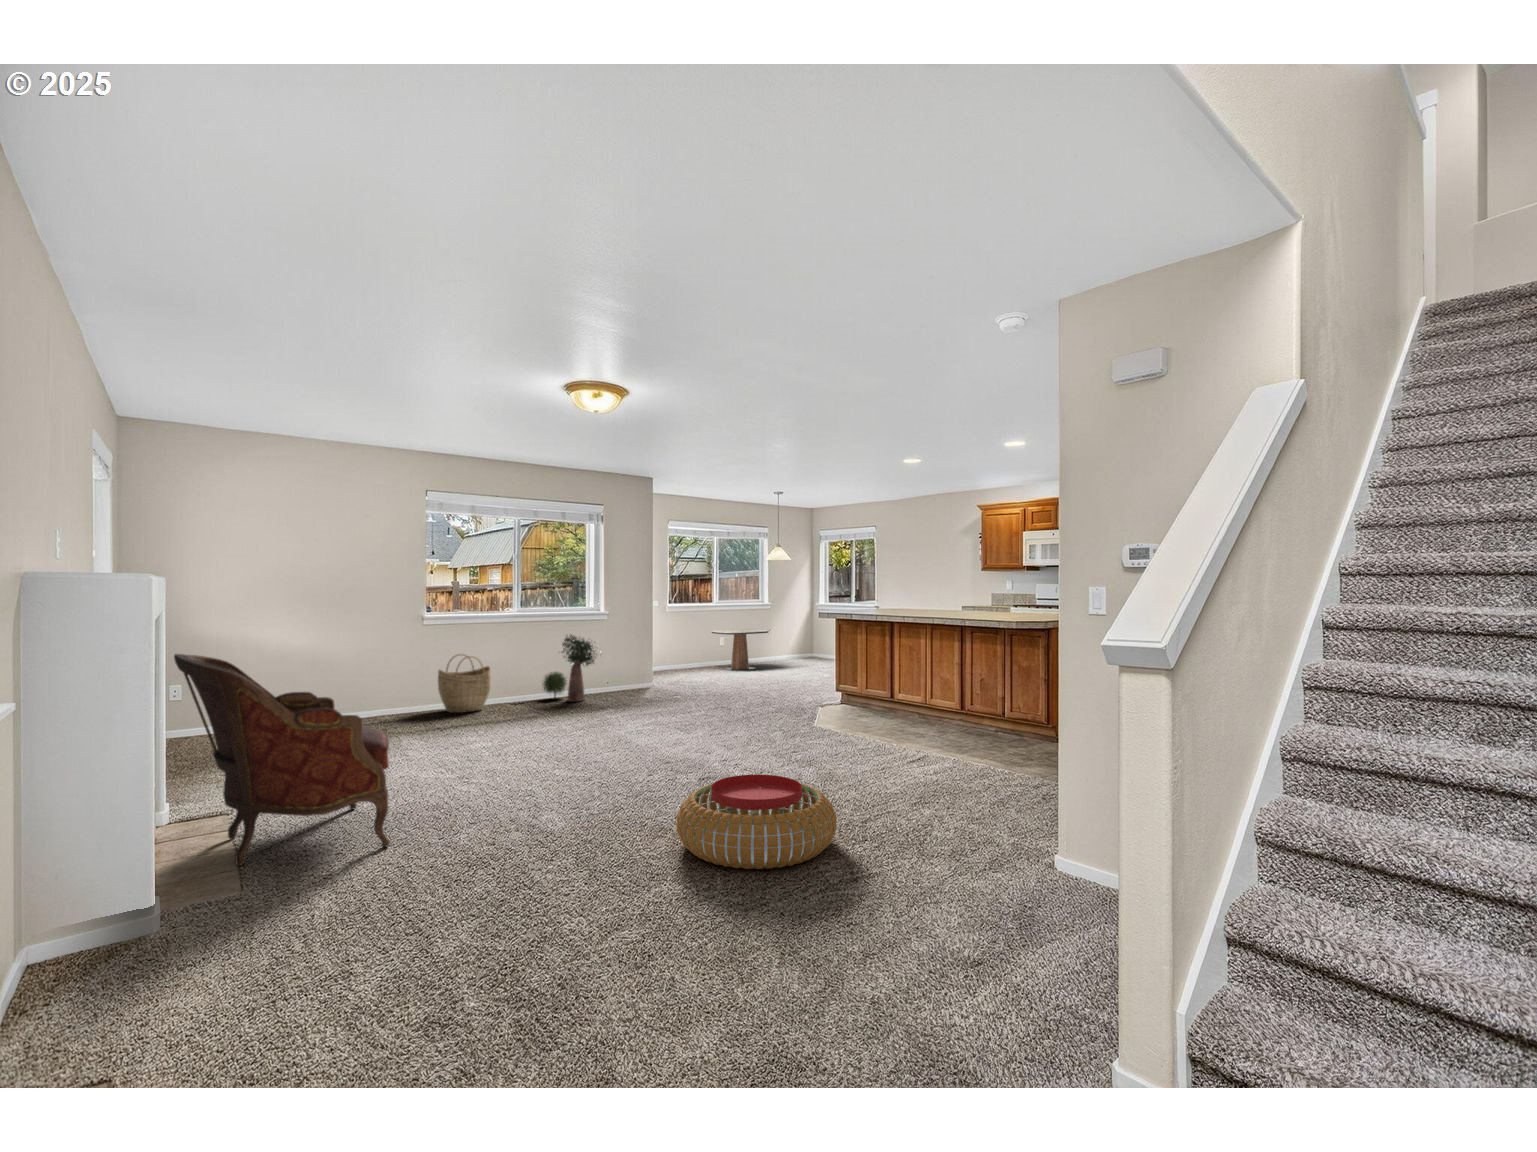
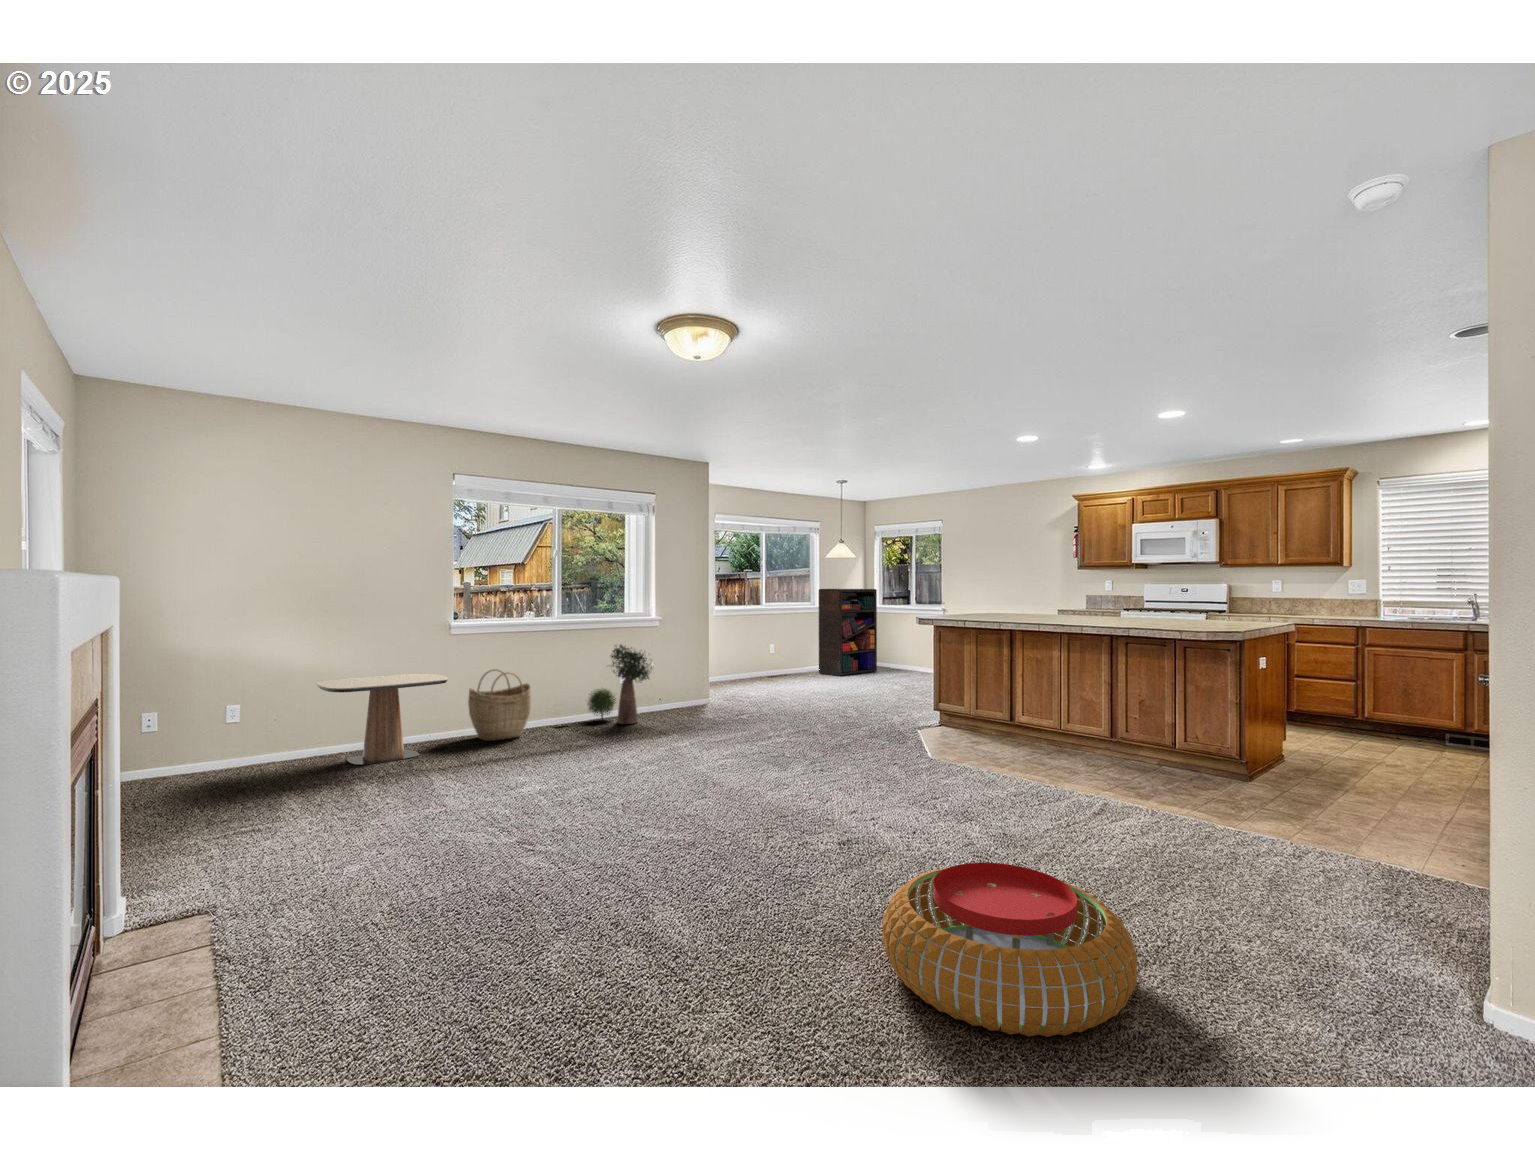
bookshelf: none [766,587,819,666] -> present [819,589,877,676]
side table: present [711,629,769,670] -> present [316,673,448,765]
armchair: present [174,654,390,866] -> none [117,695,451,1034]

